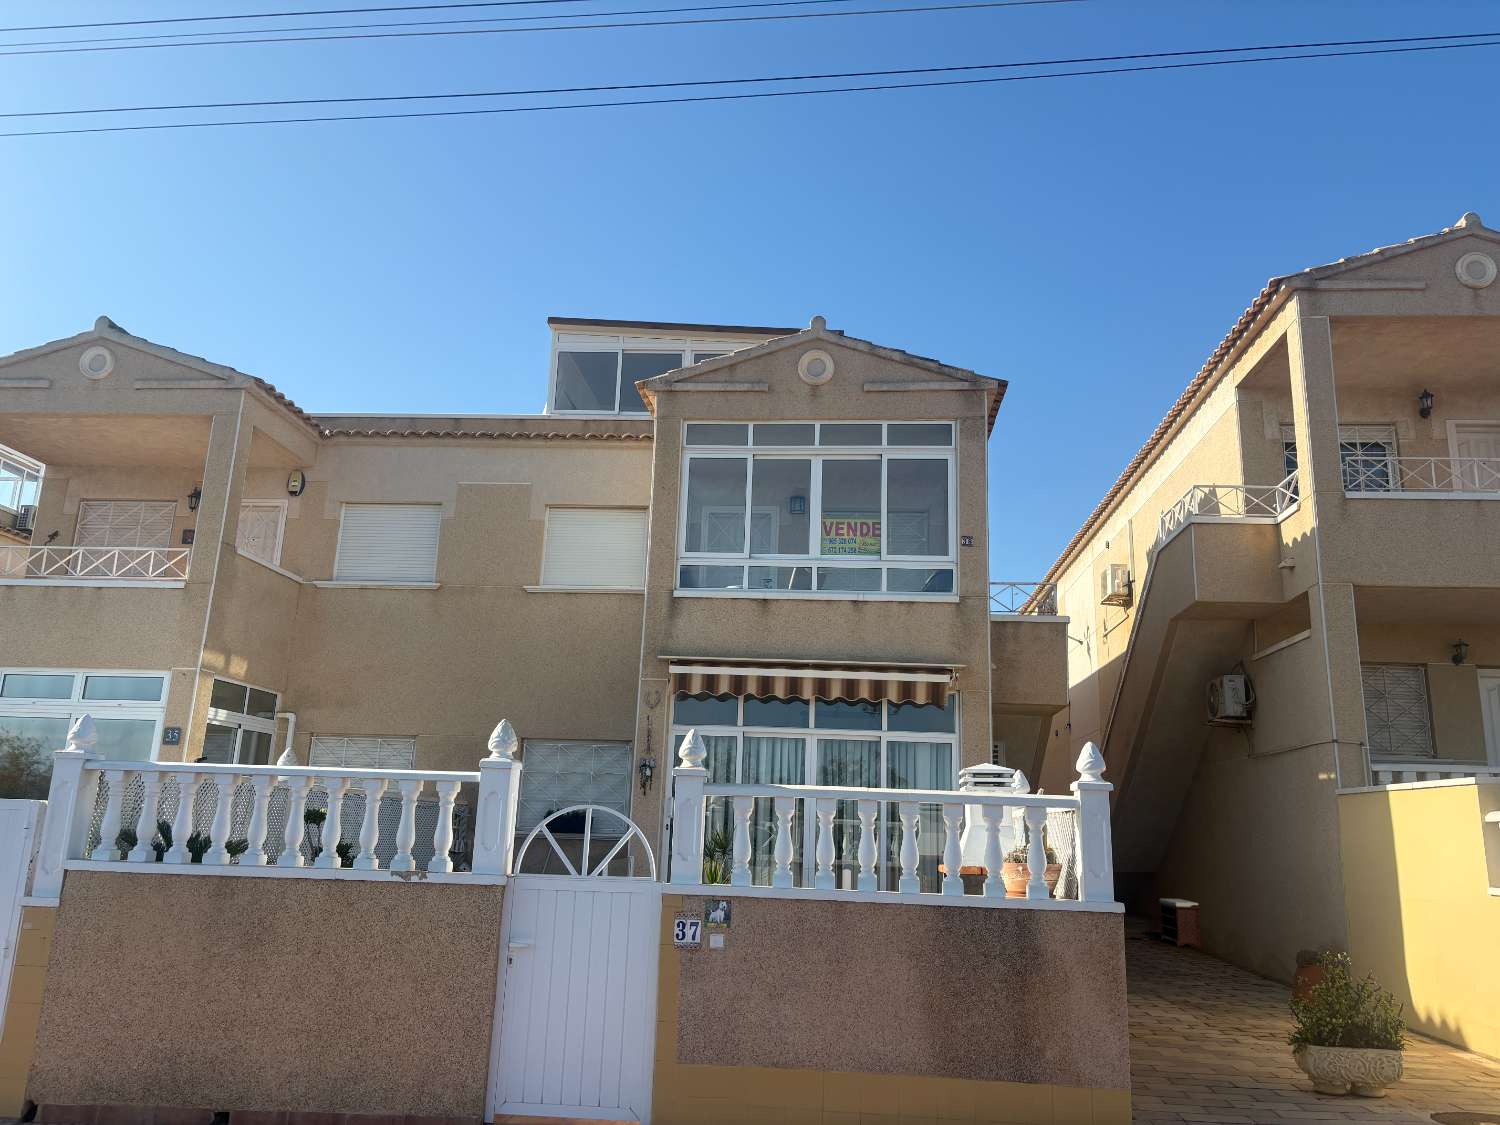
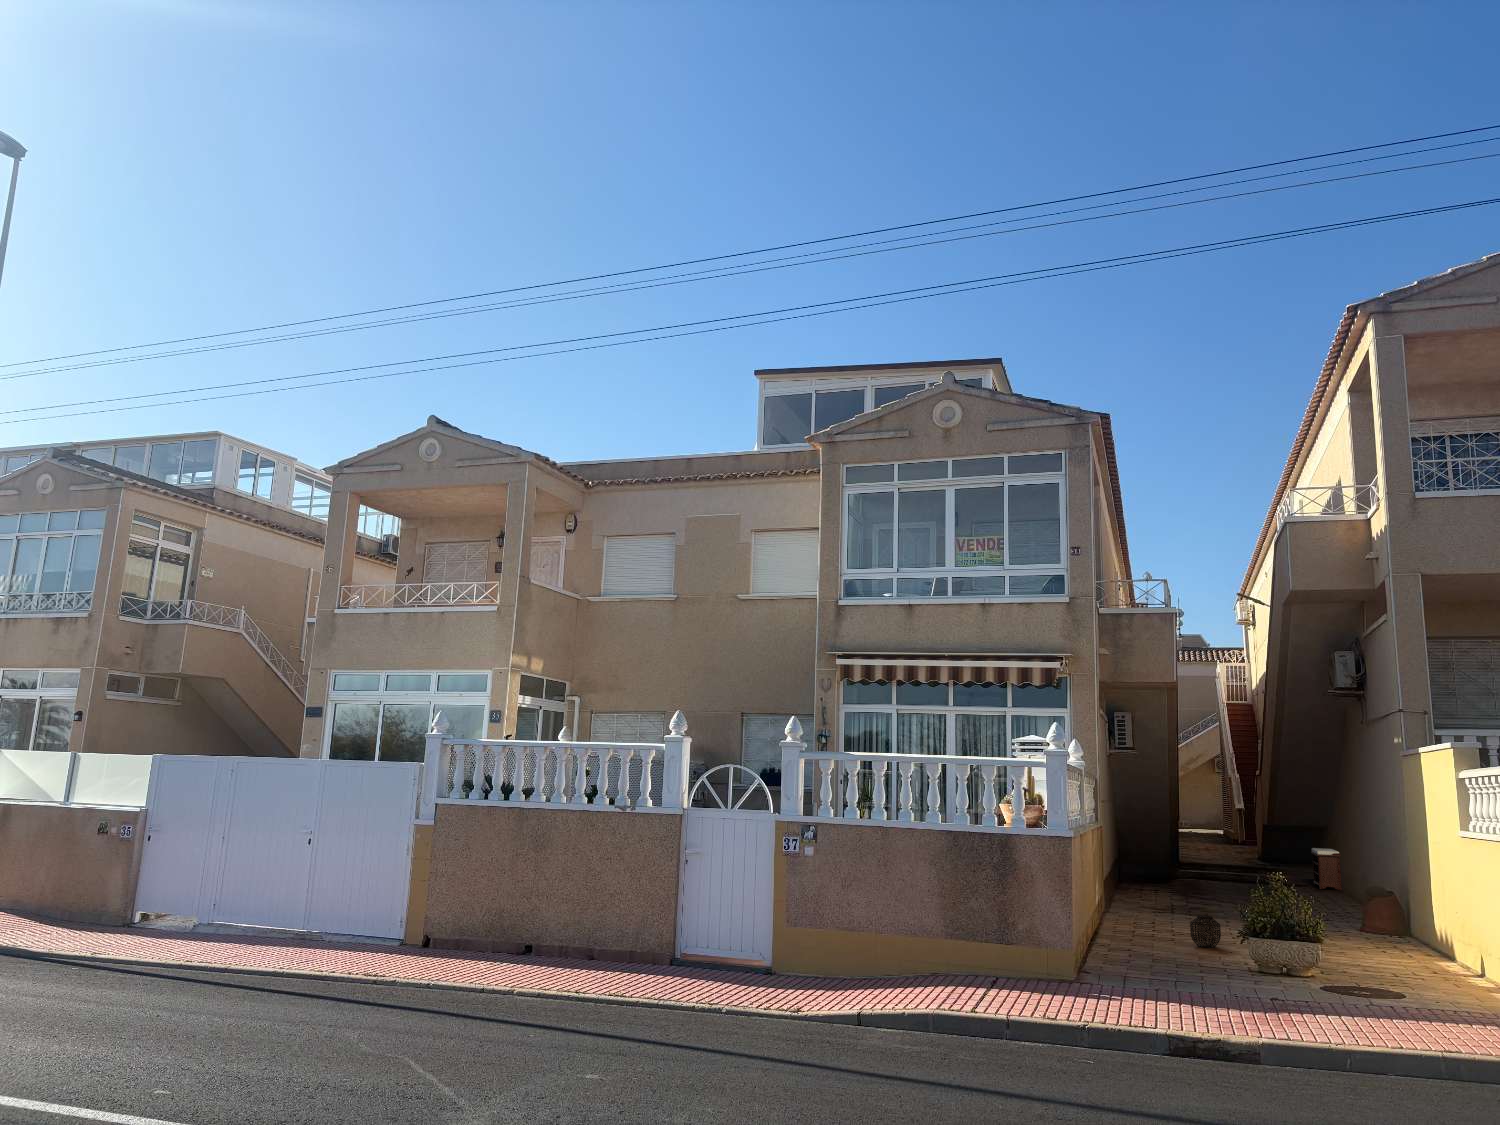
woven basket: none [1165,1004,1205,1048] -> present [1190,915,1221,948]

